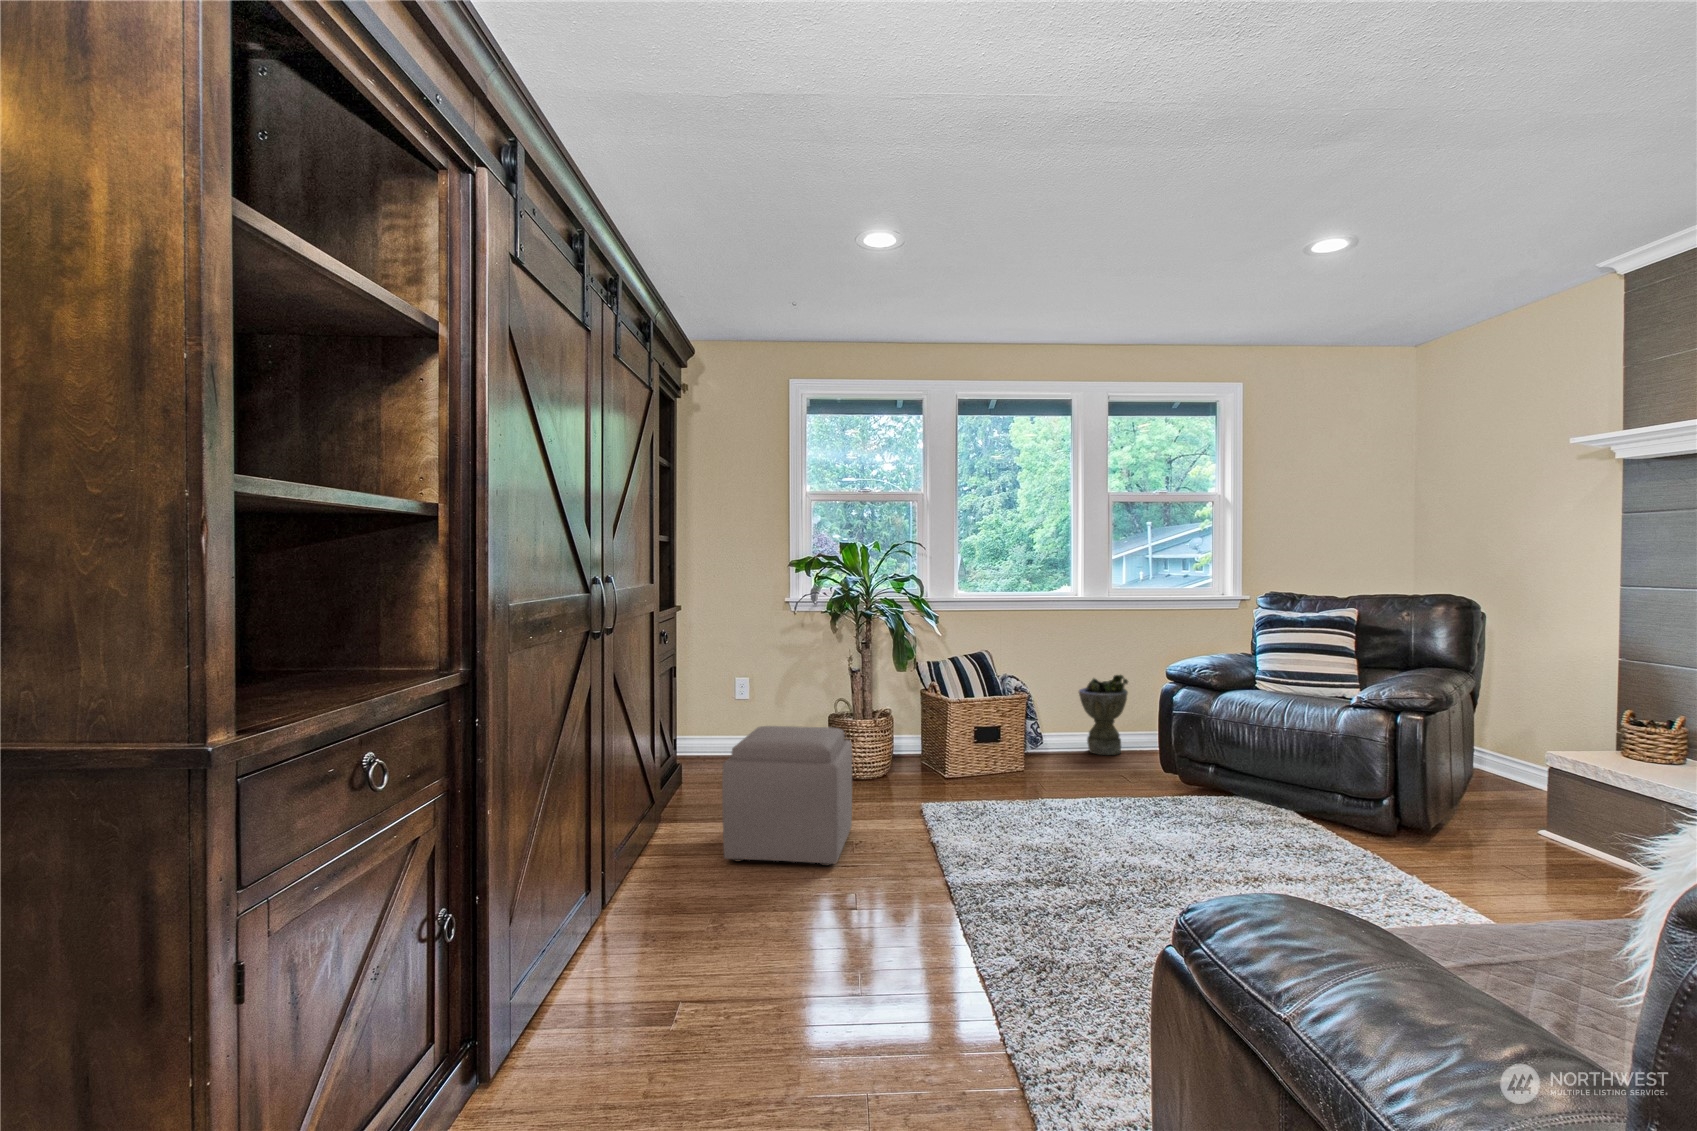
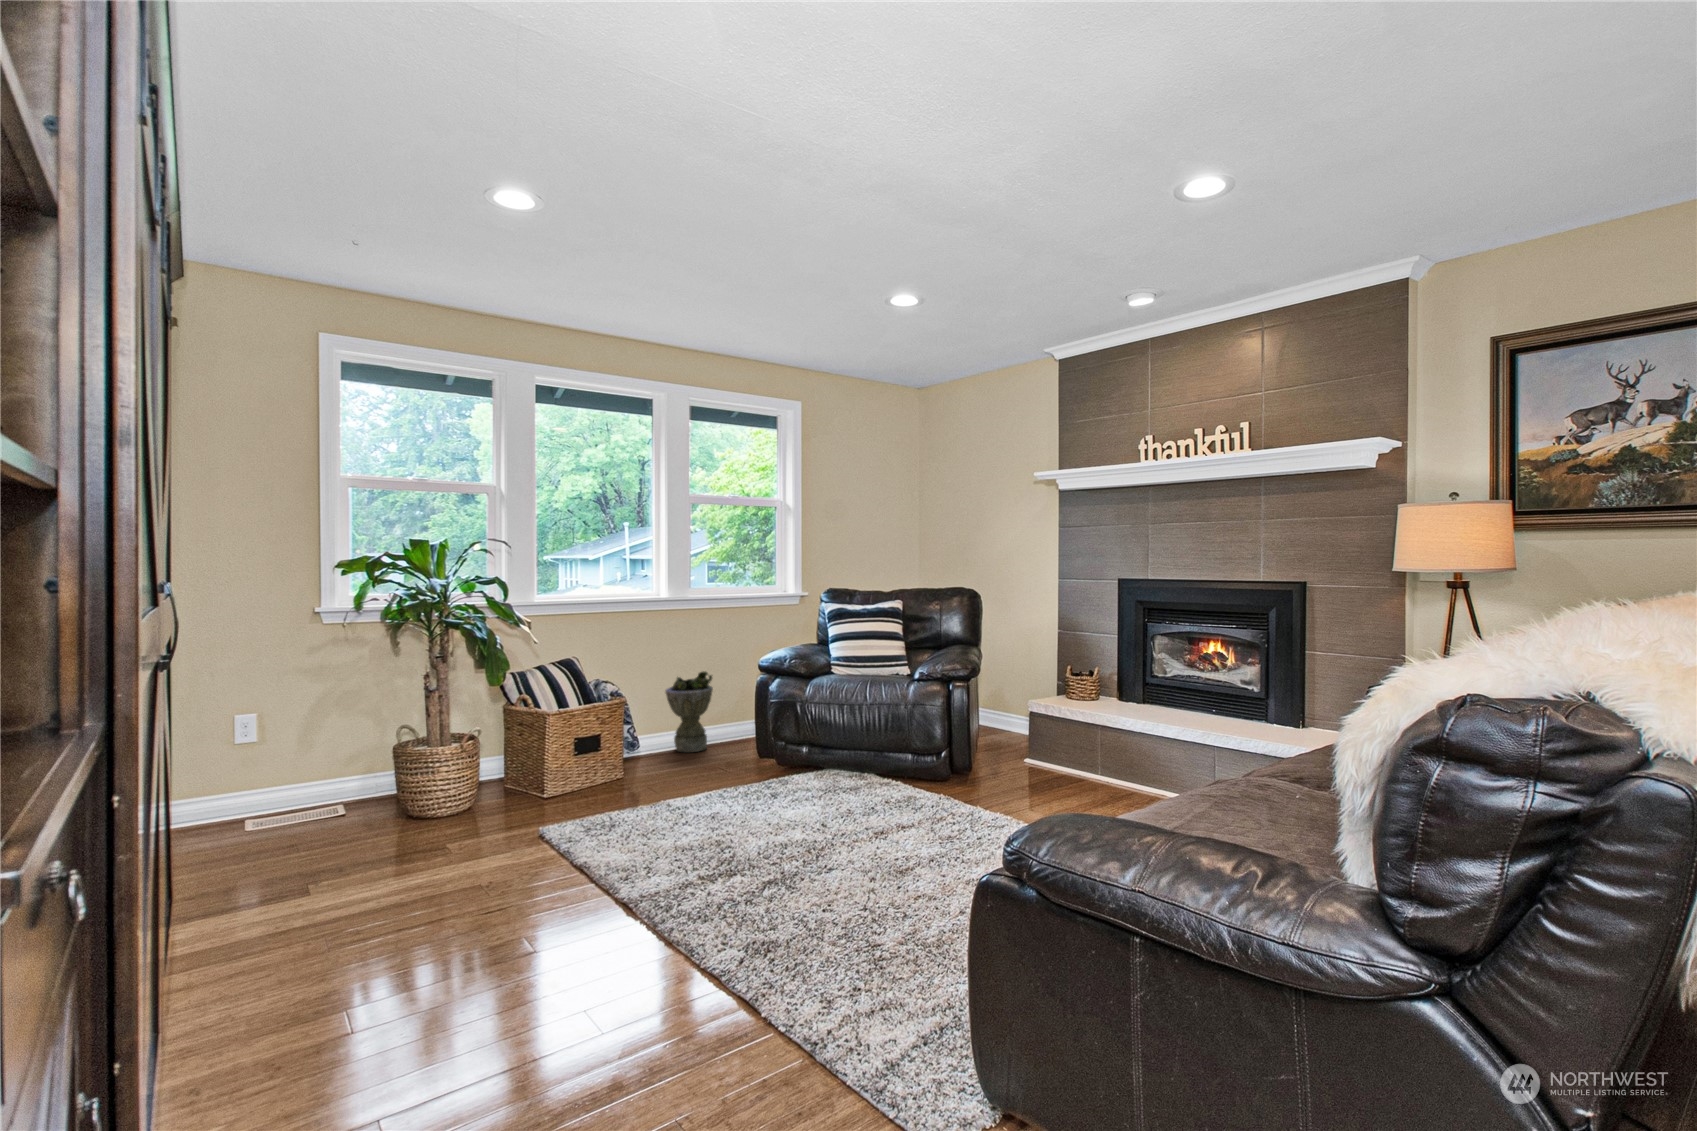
ottoman: present [722,726,852,866] -> none [322,755,485,941]

